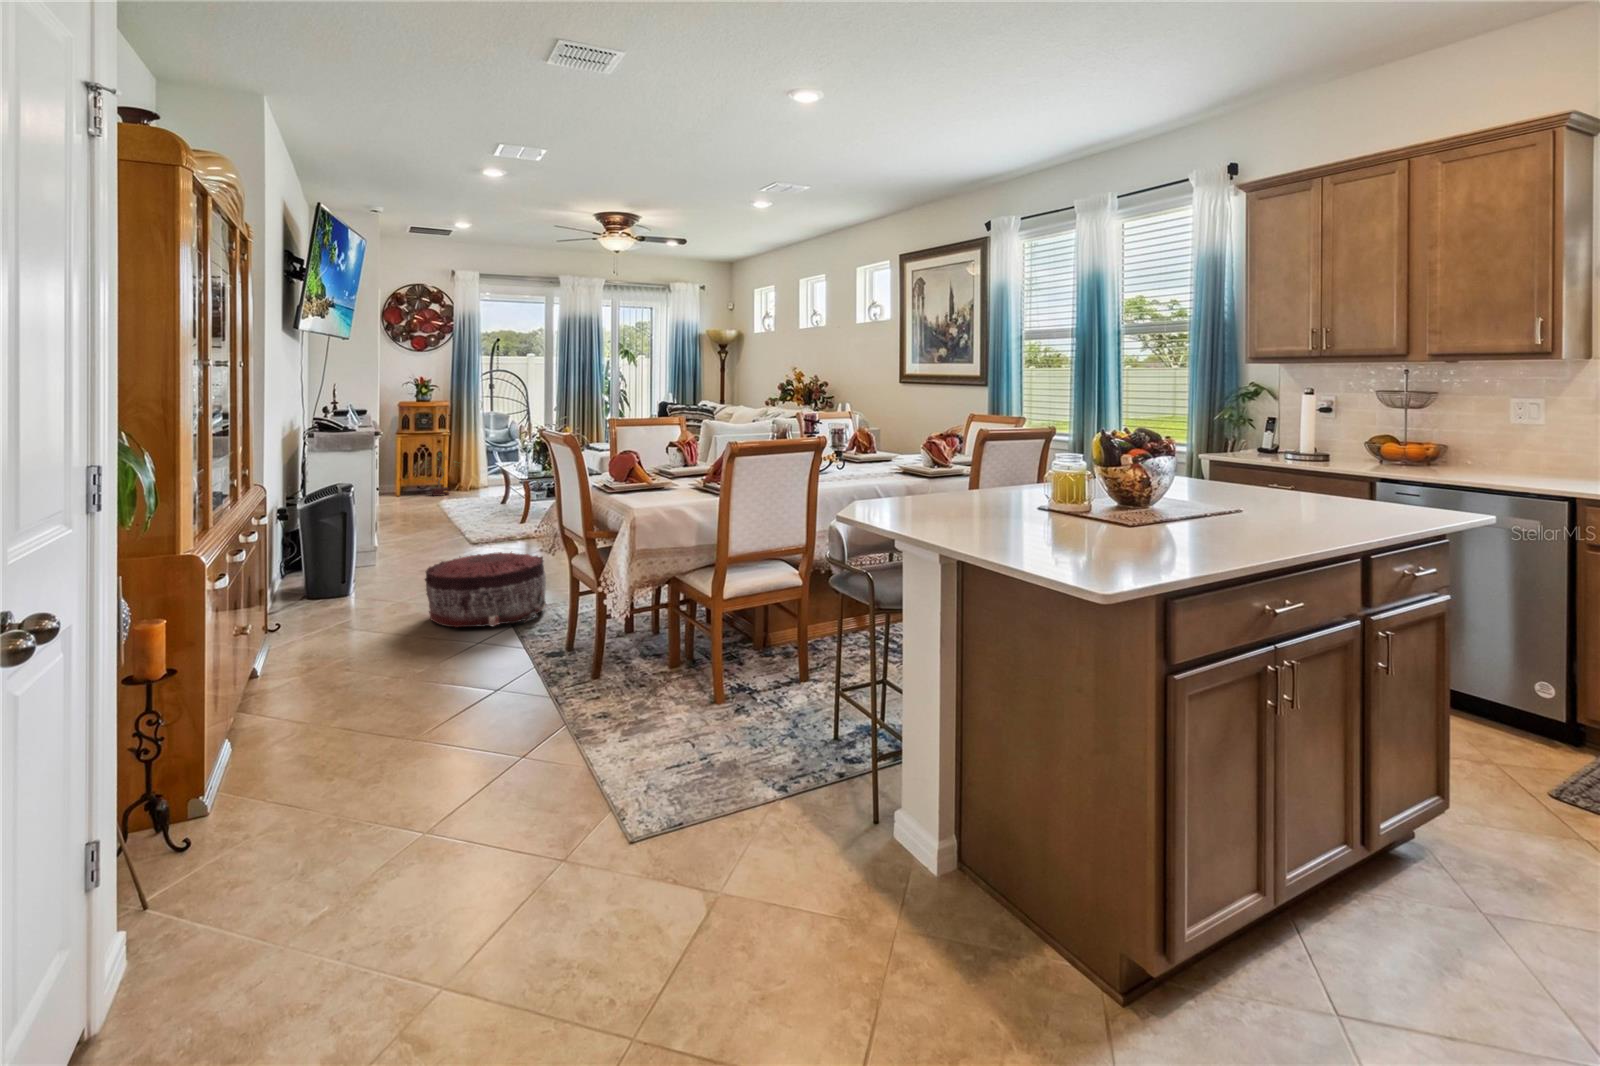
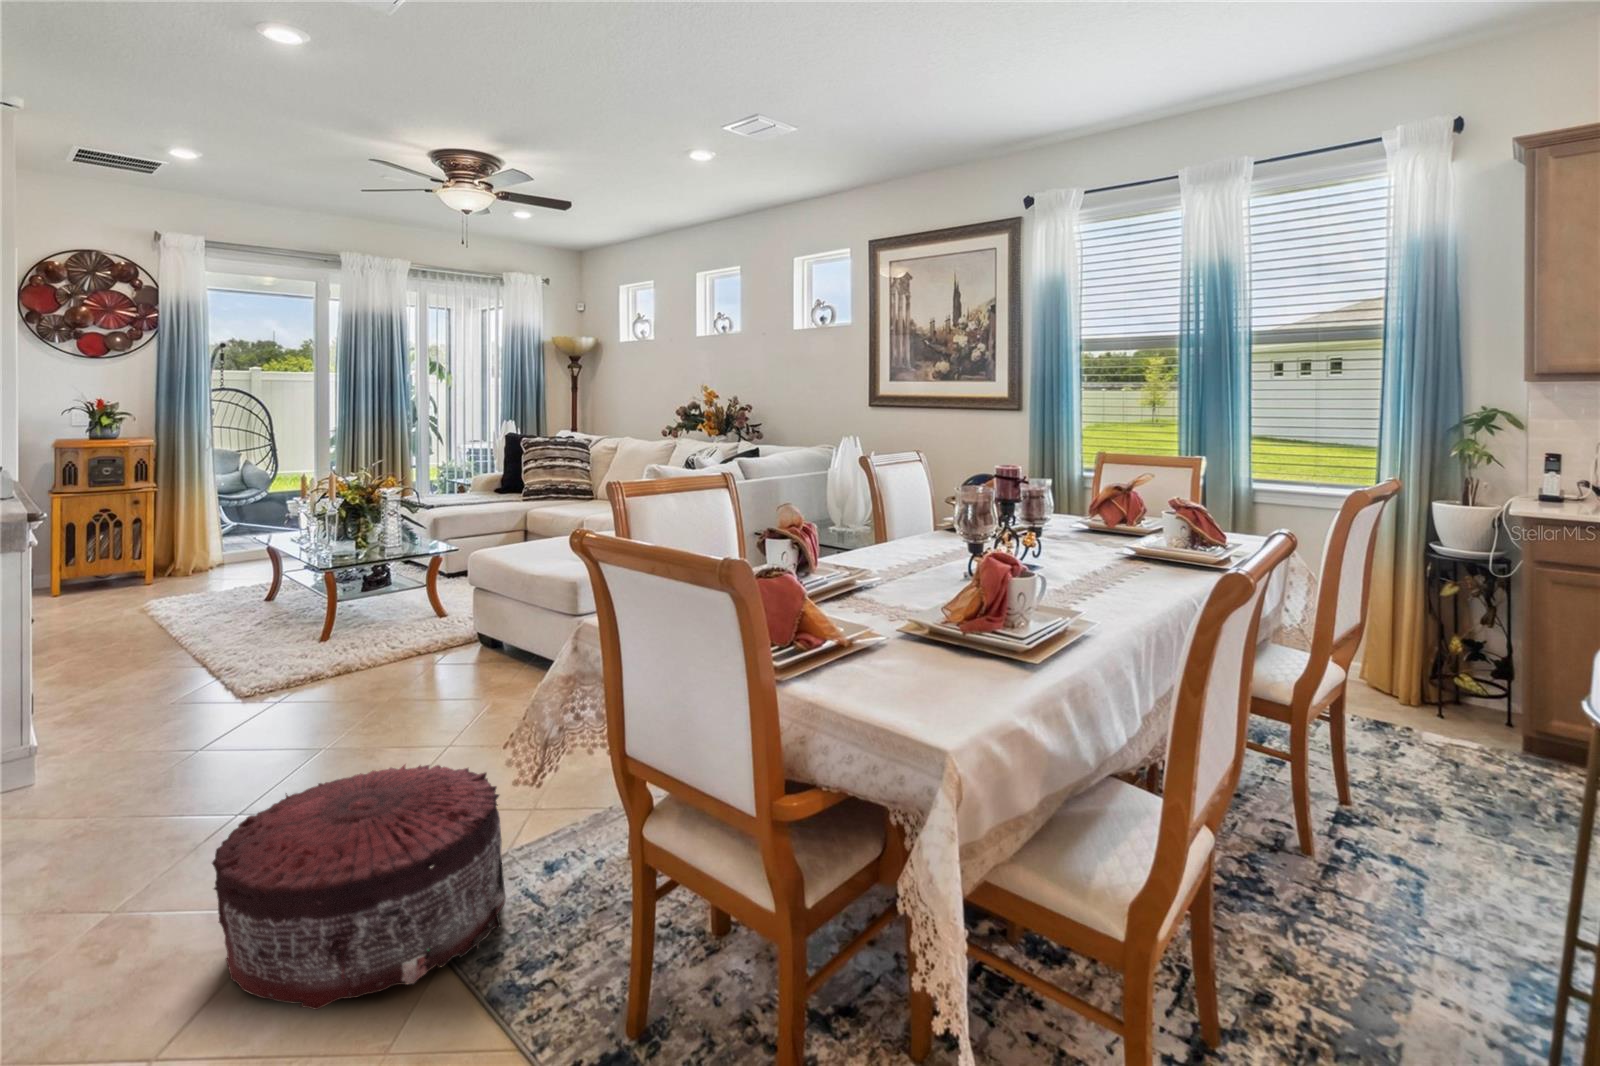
potted plant: present [425,459,458,496] -> none [109,518,187,590]

